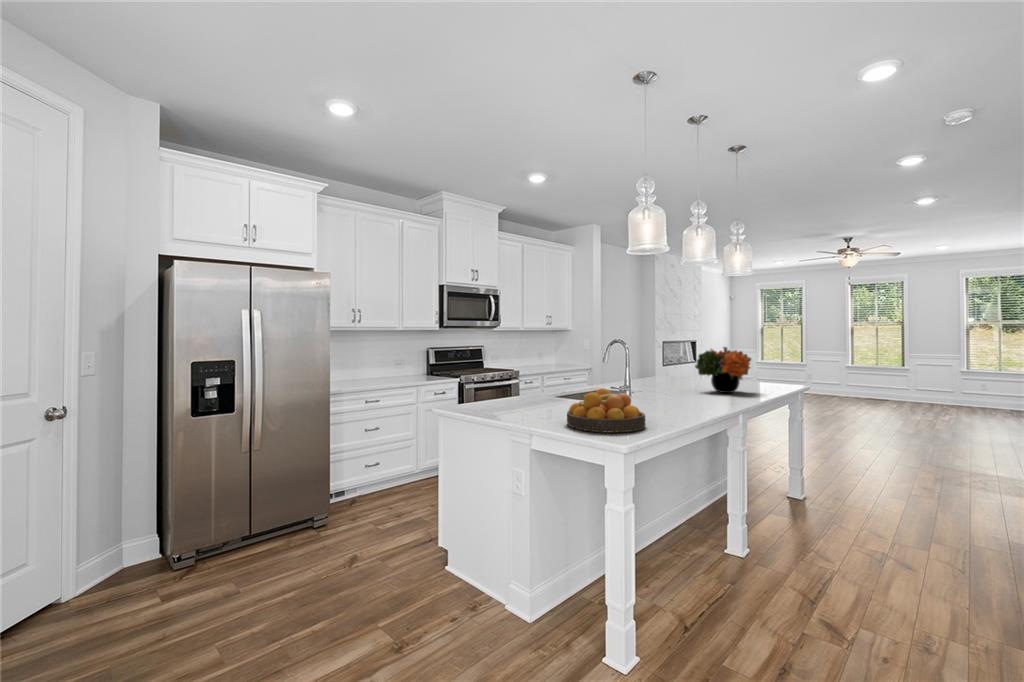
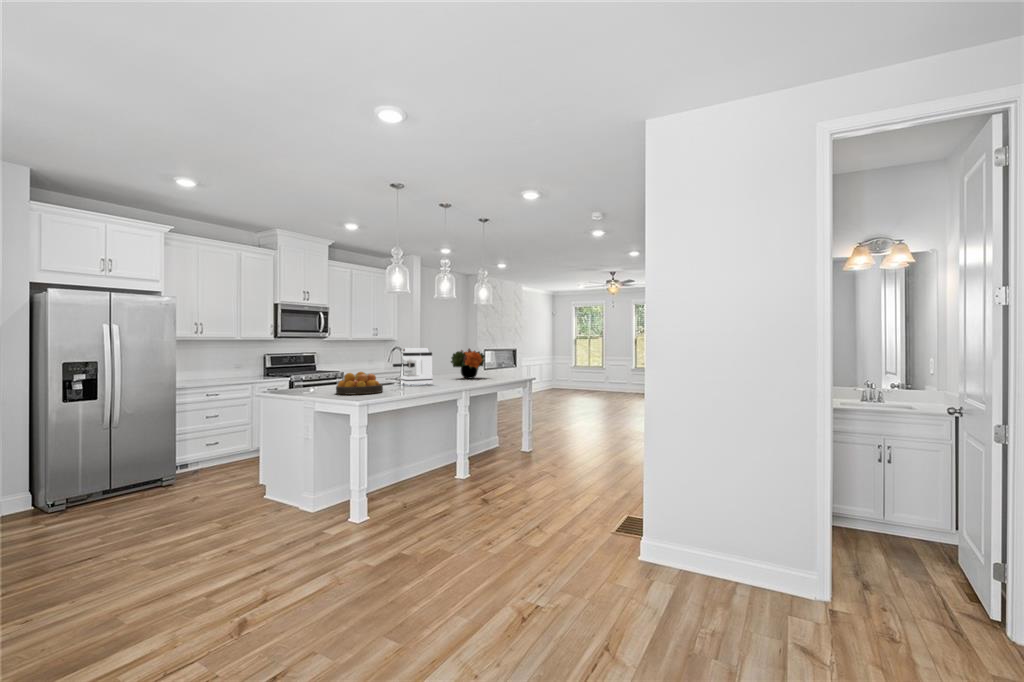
coffee maker: none [628,347,695,407] -> present [393,348,432,385]

